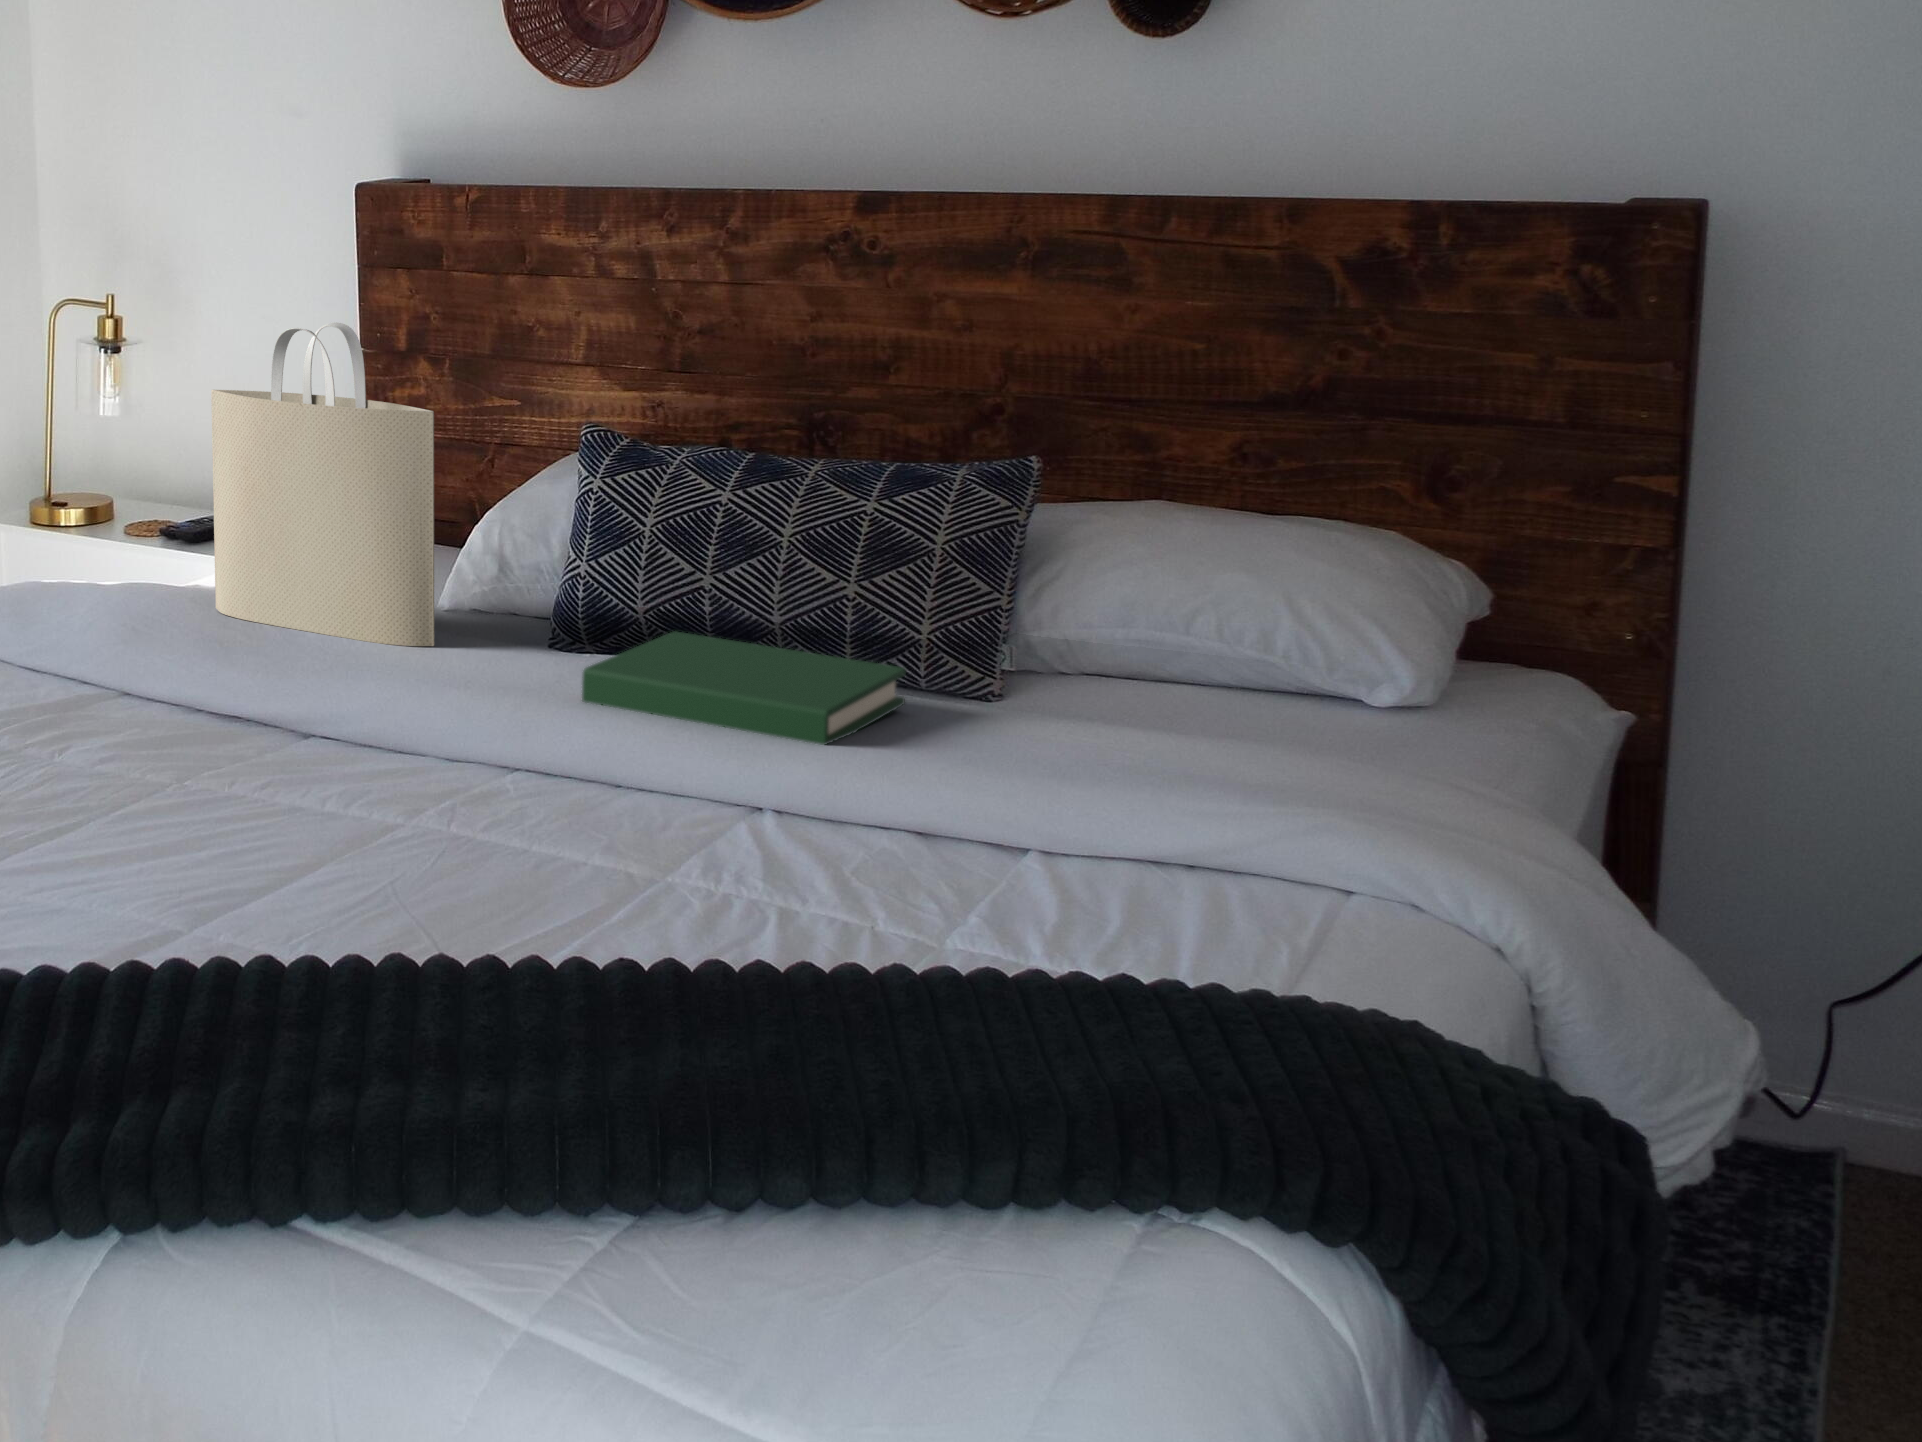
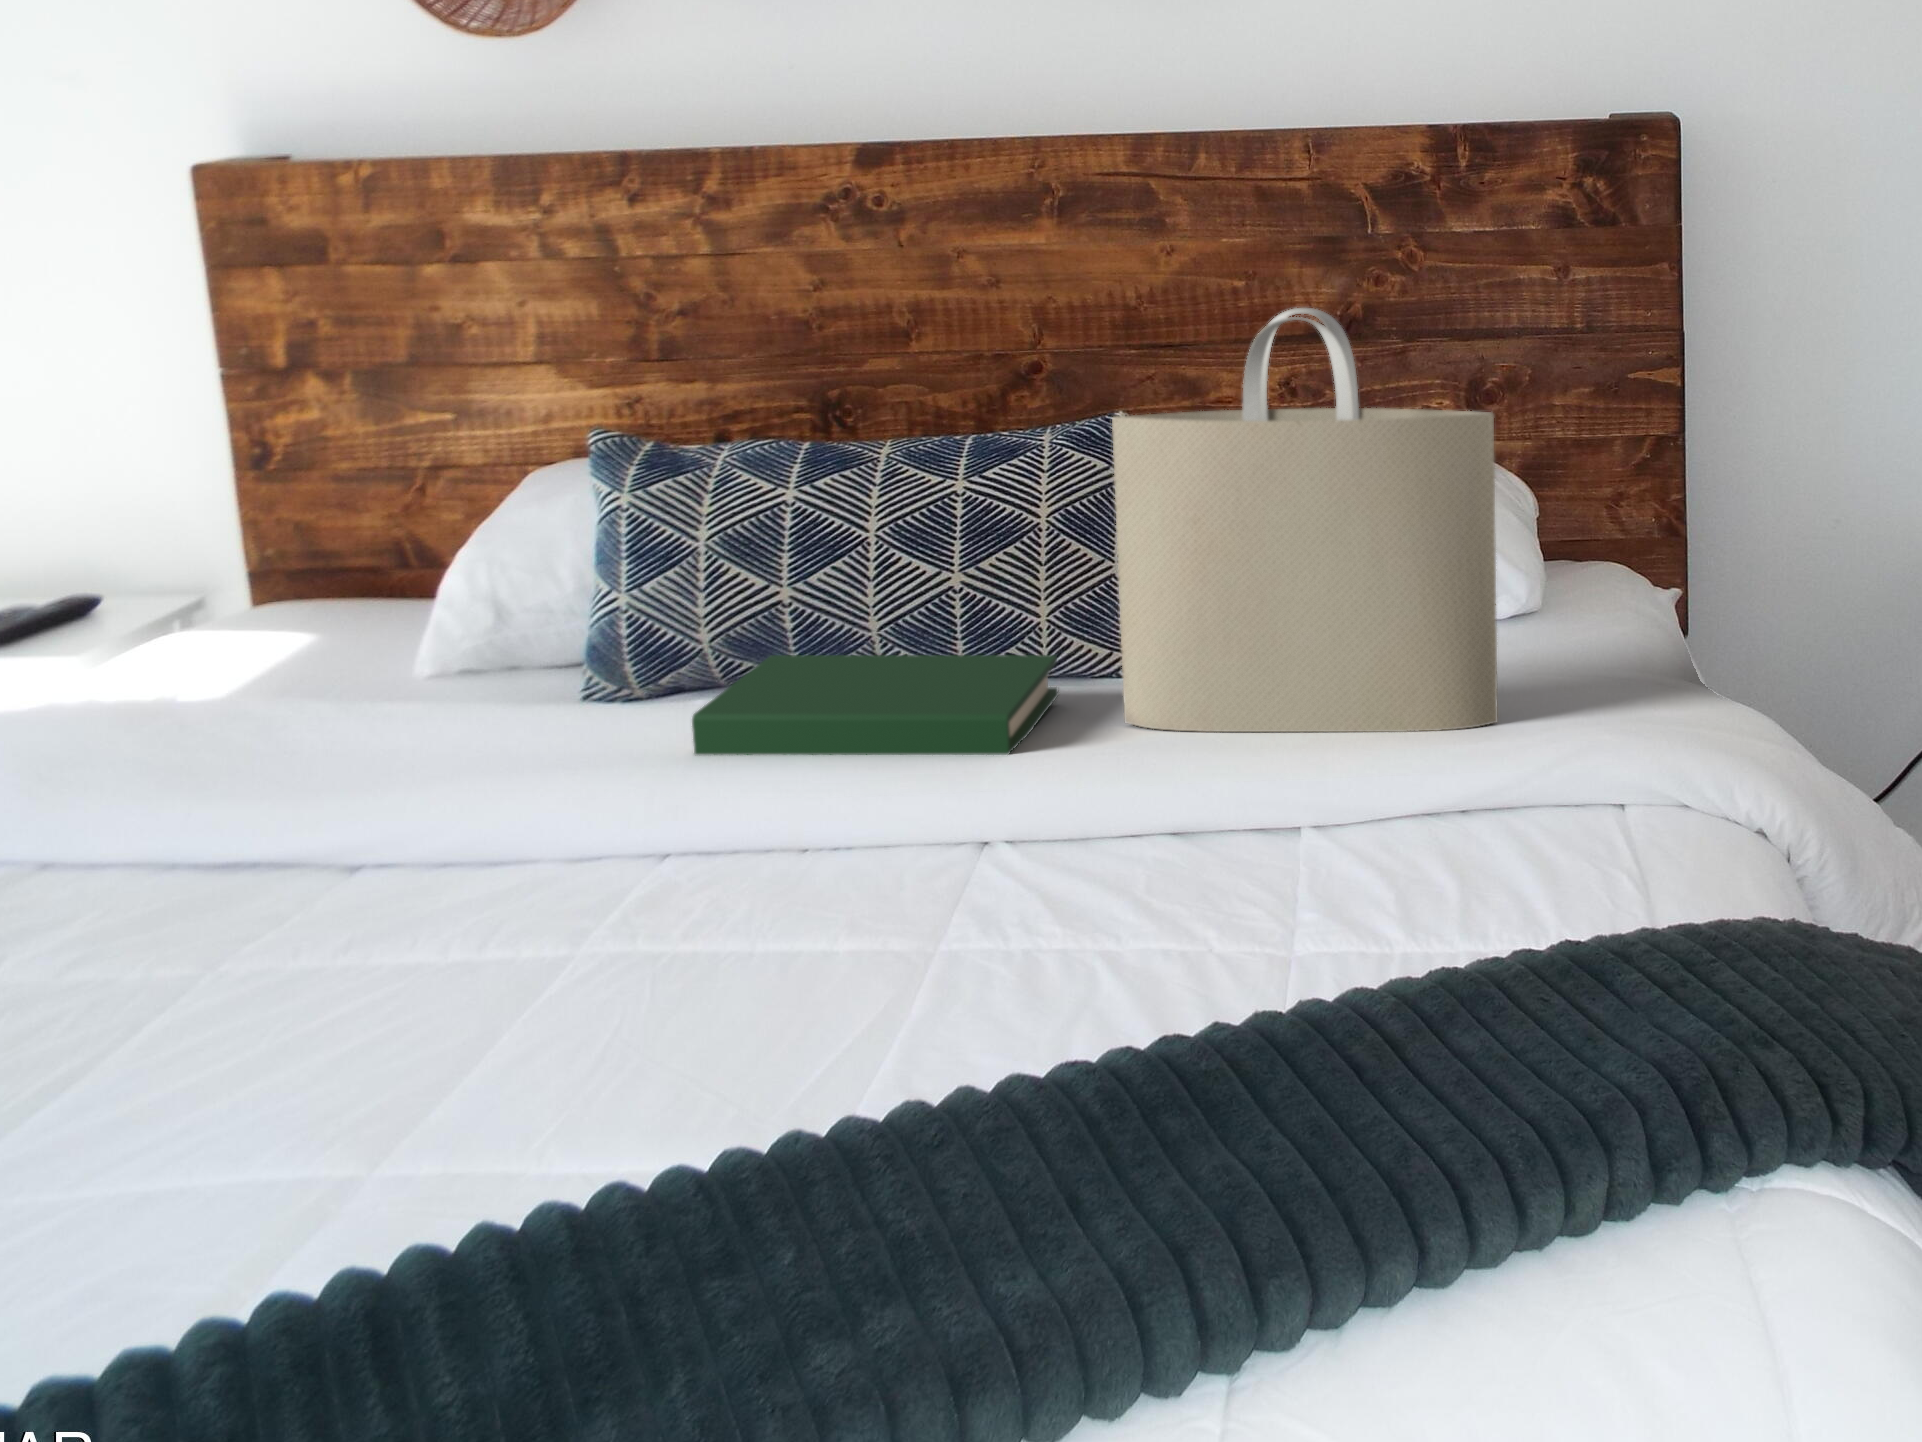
tote bag: present [211,322,434,646] -> present [1112,308,1498,732]

